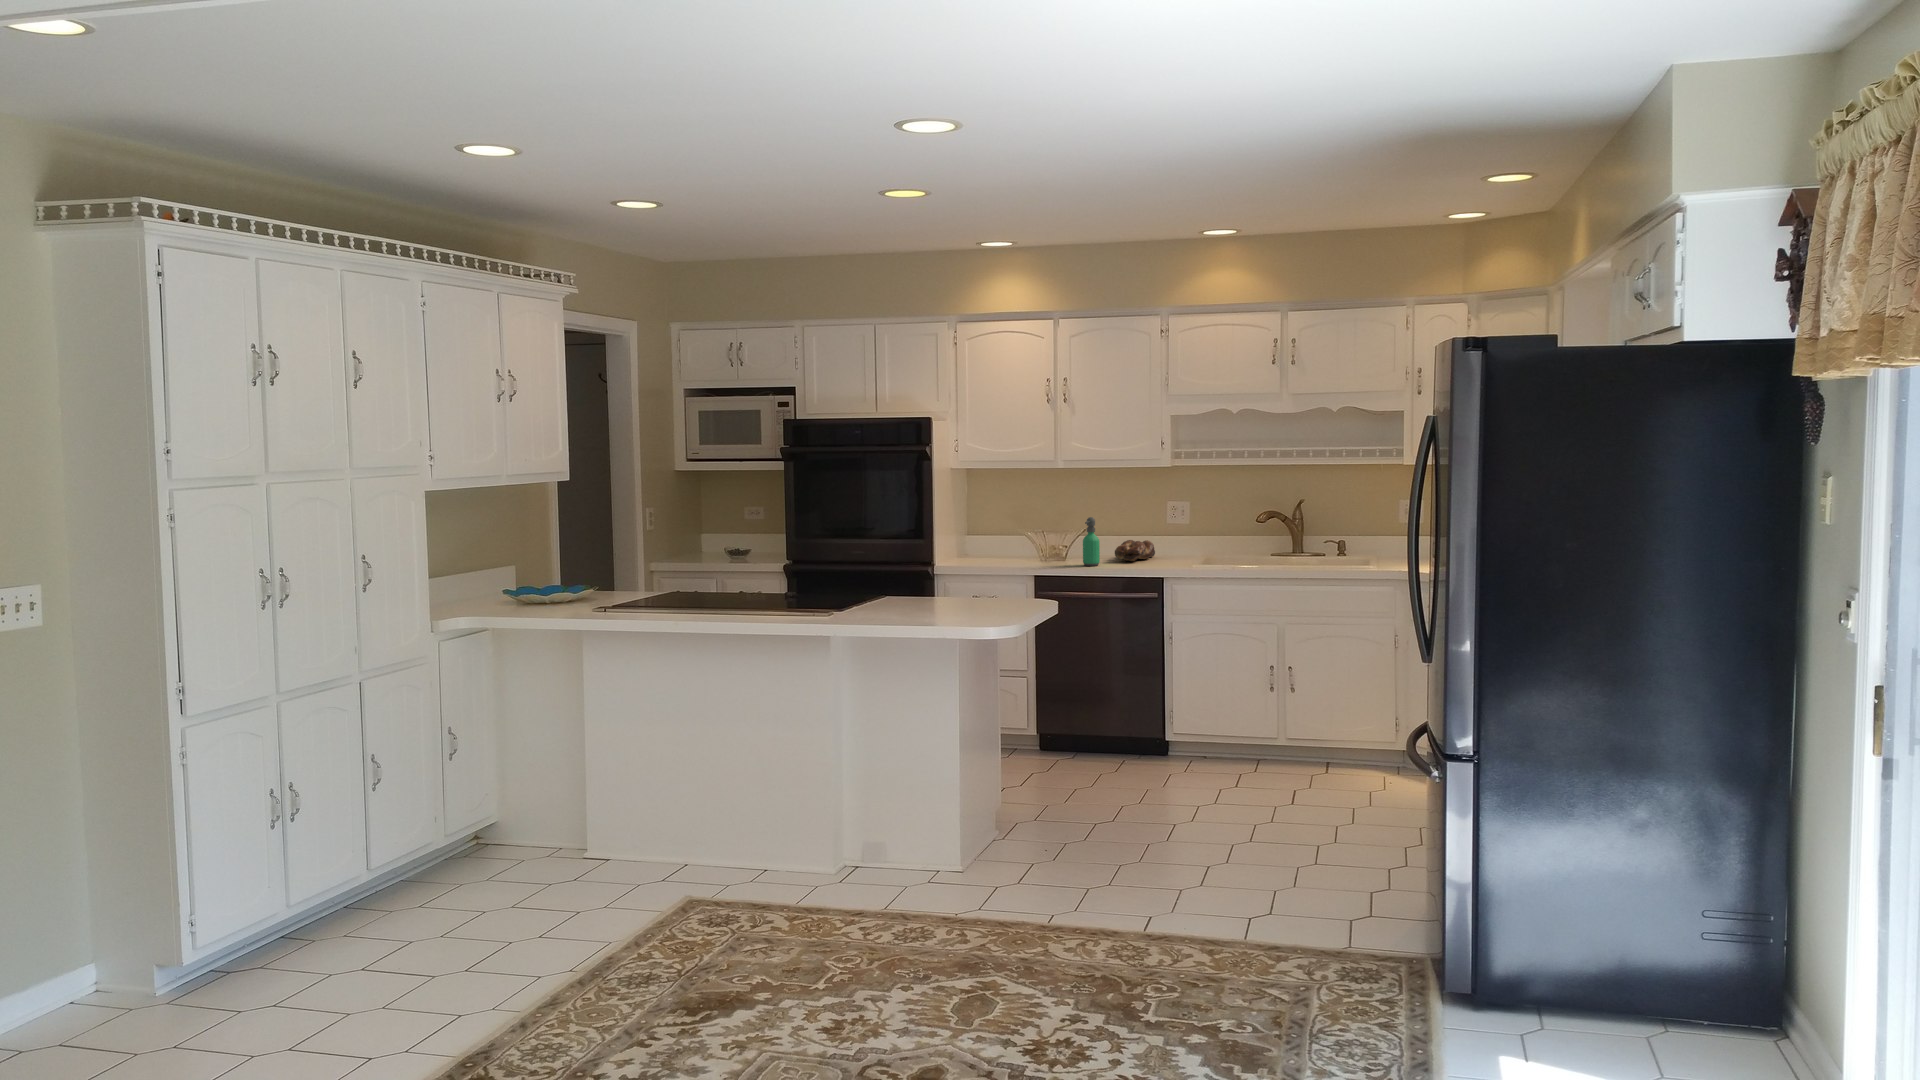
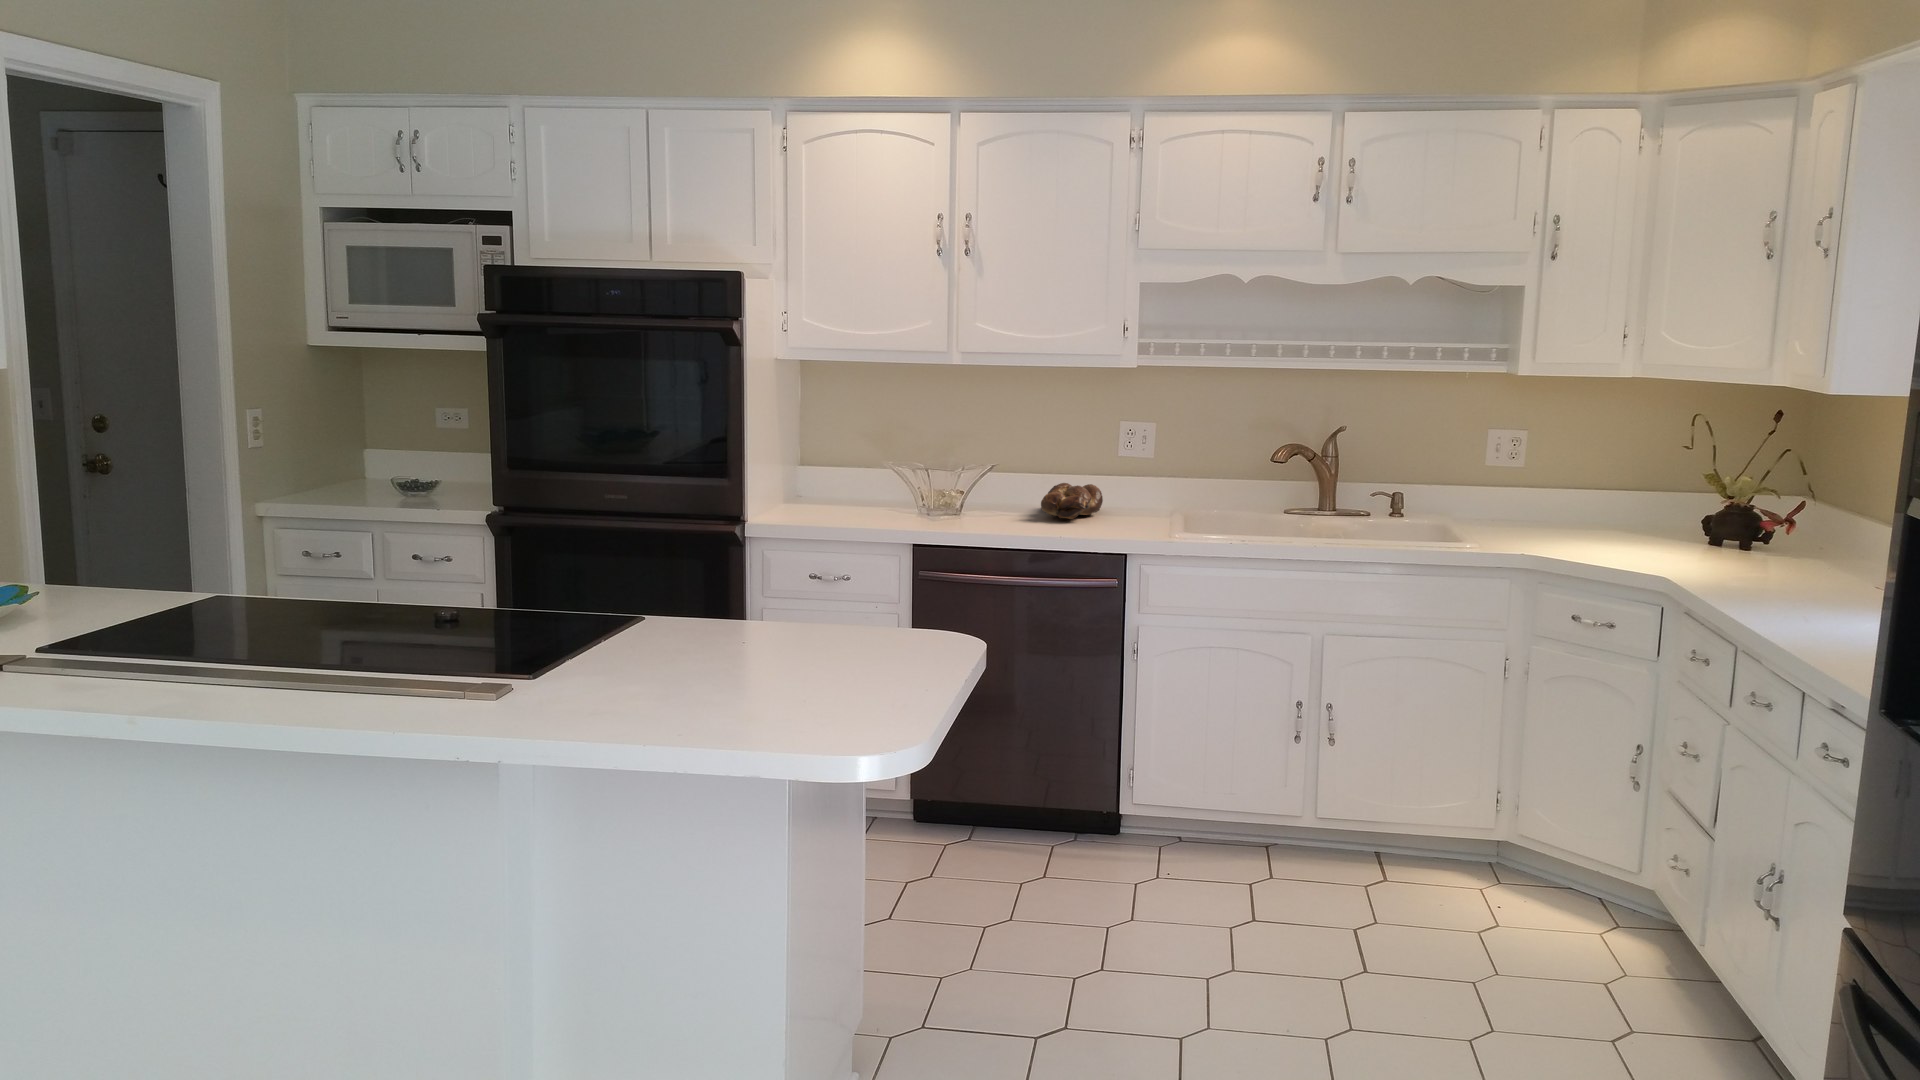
soap dispenser: present [1083,517,1100,566] -> none [991,447,1019,527]

